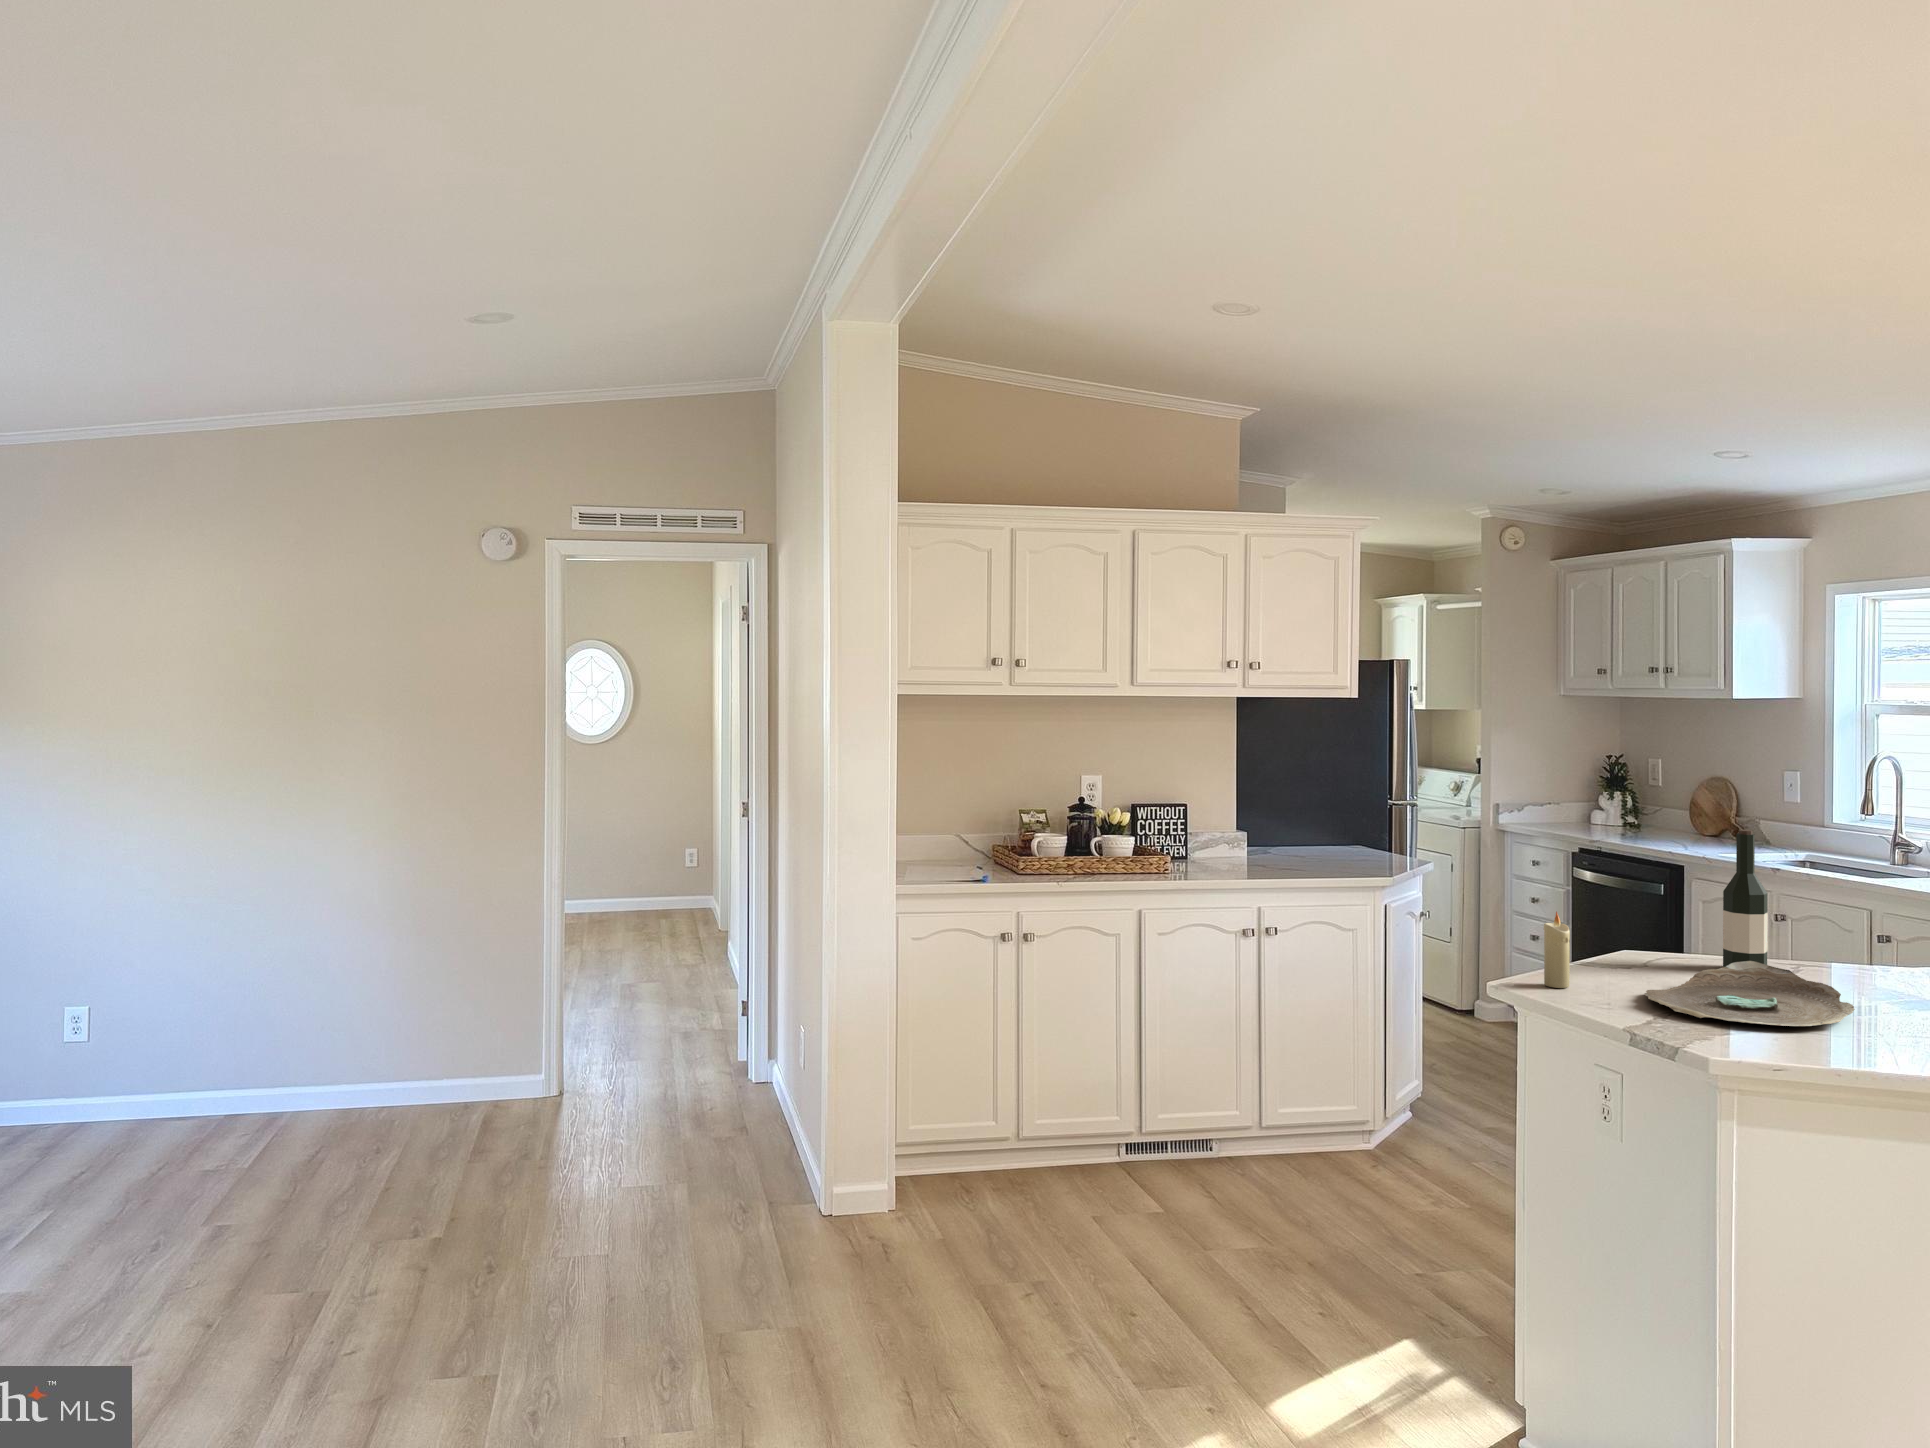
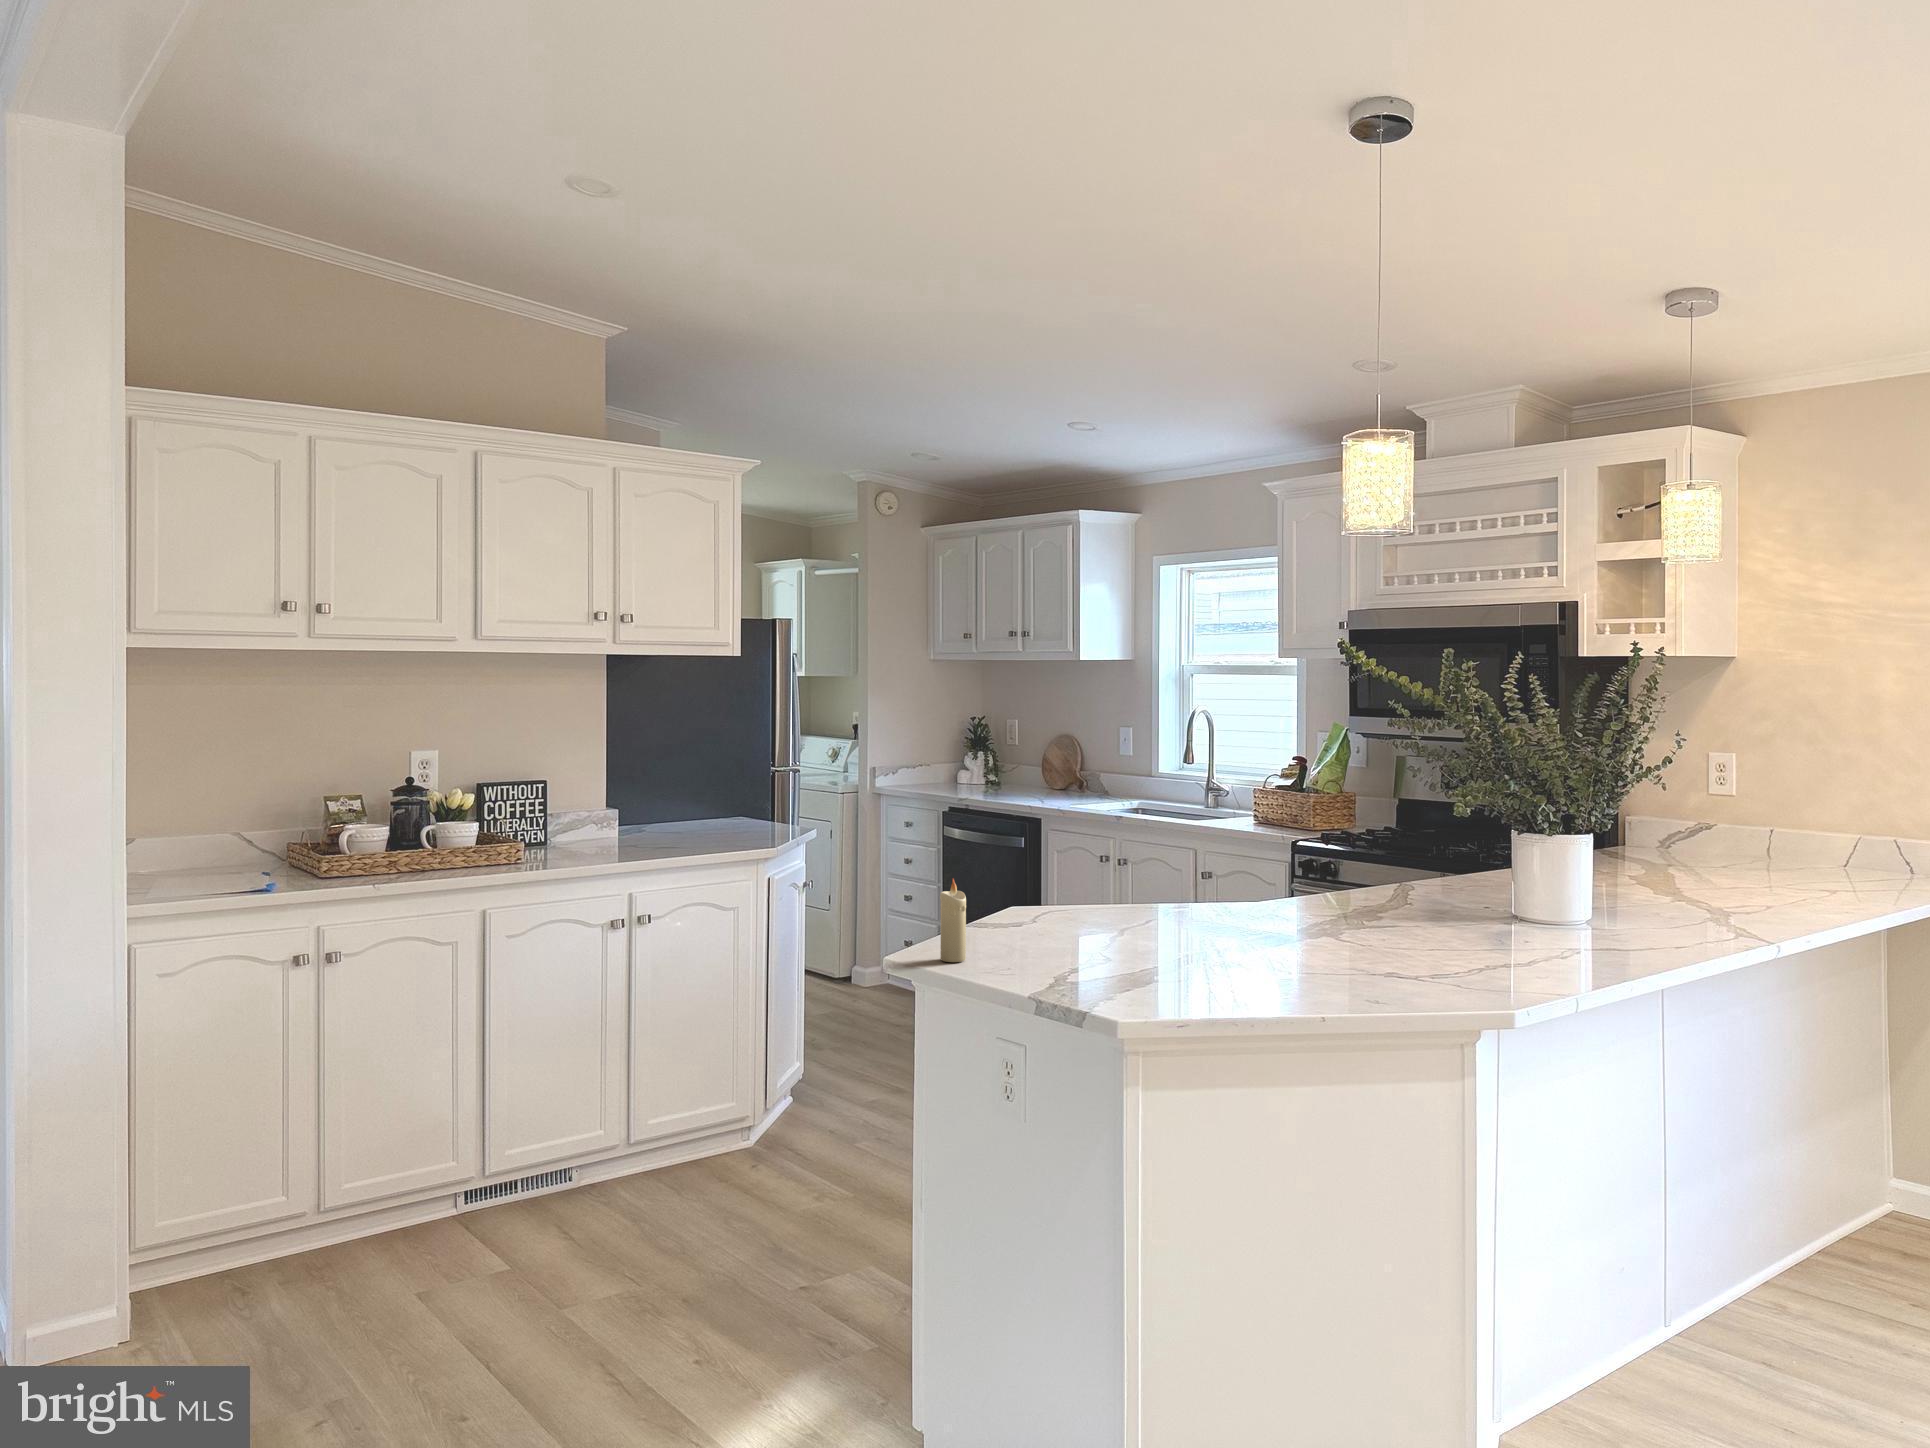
wine bottle: present [1723,830,1768,967] -> none [1102,780,1141,925]
decorative bowl: present [1645,961,1855,1026] -> none [1039,913,1225,981]

